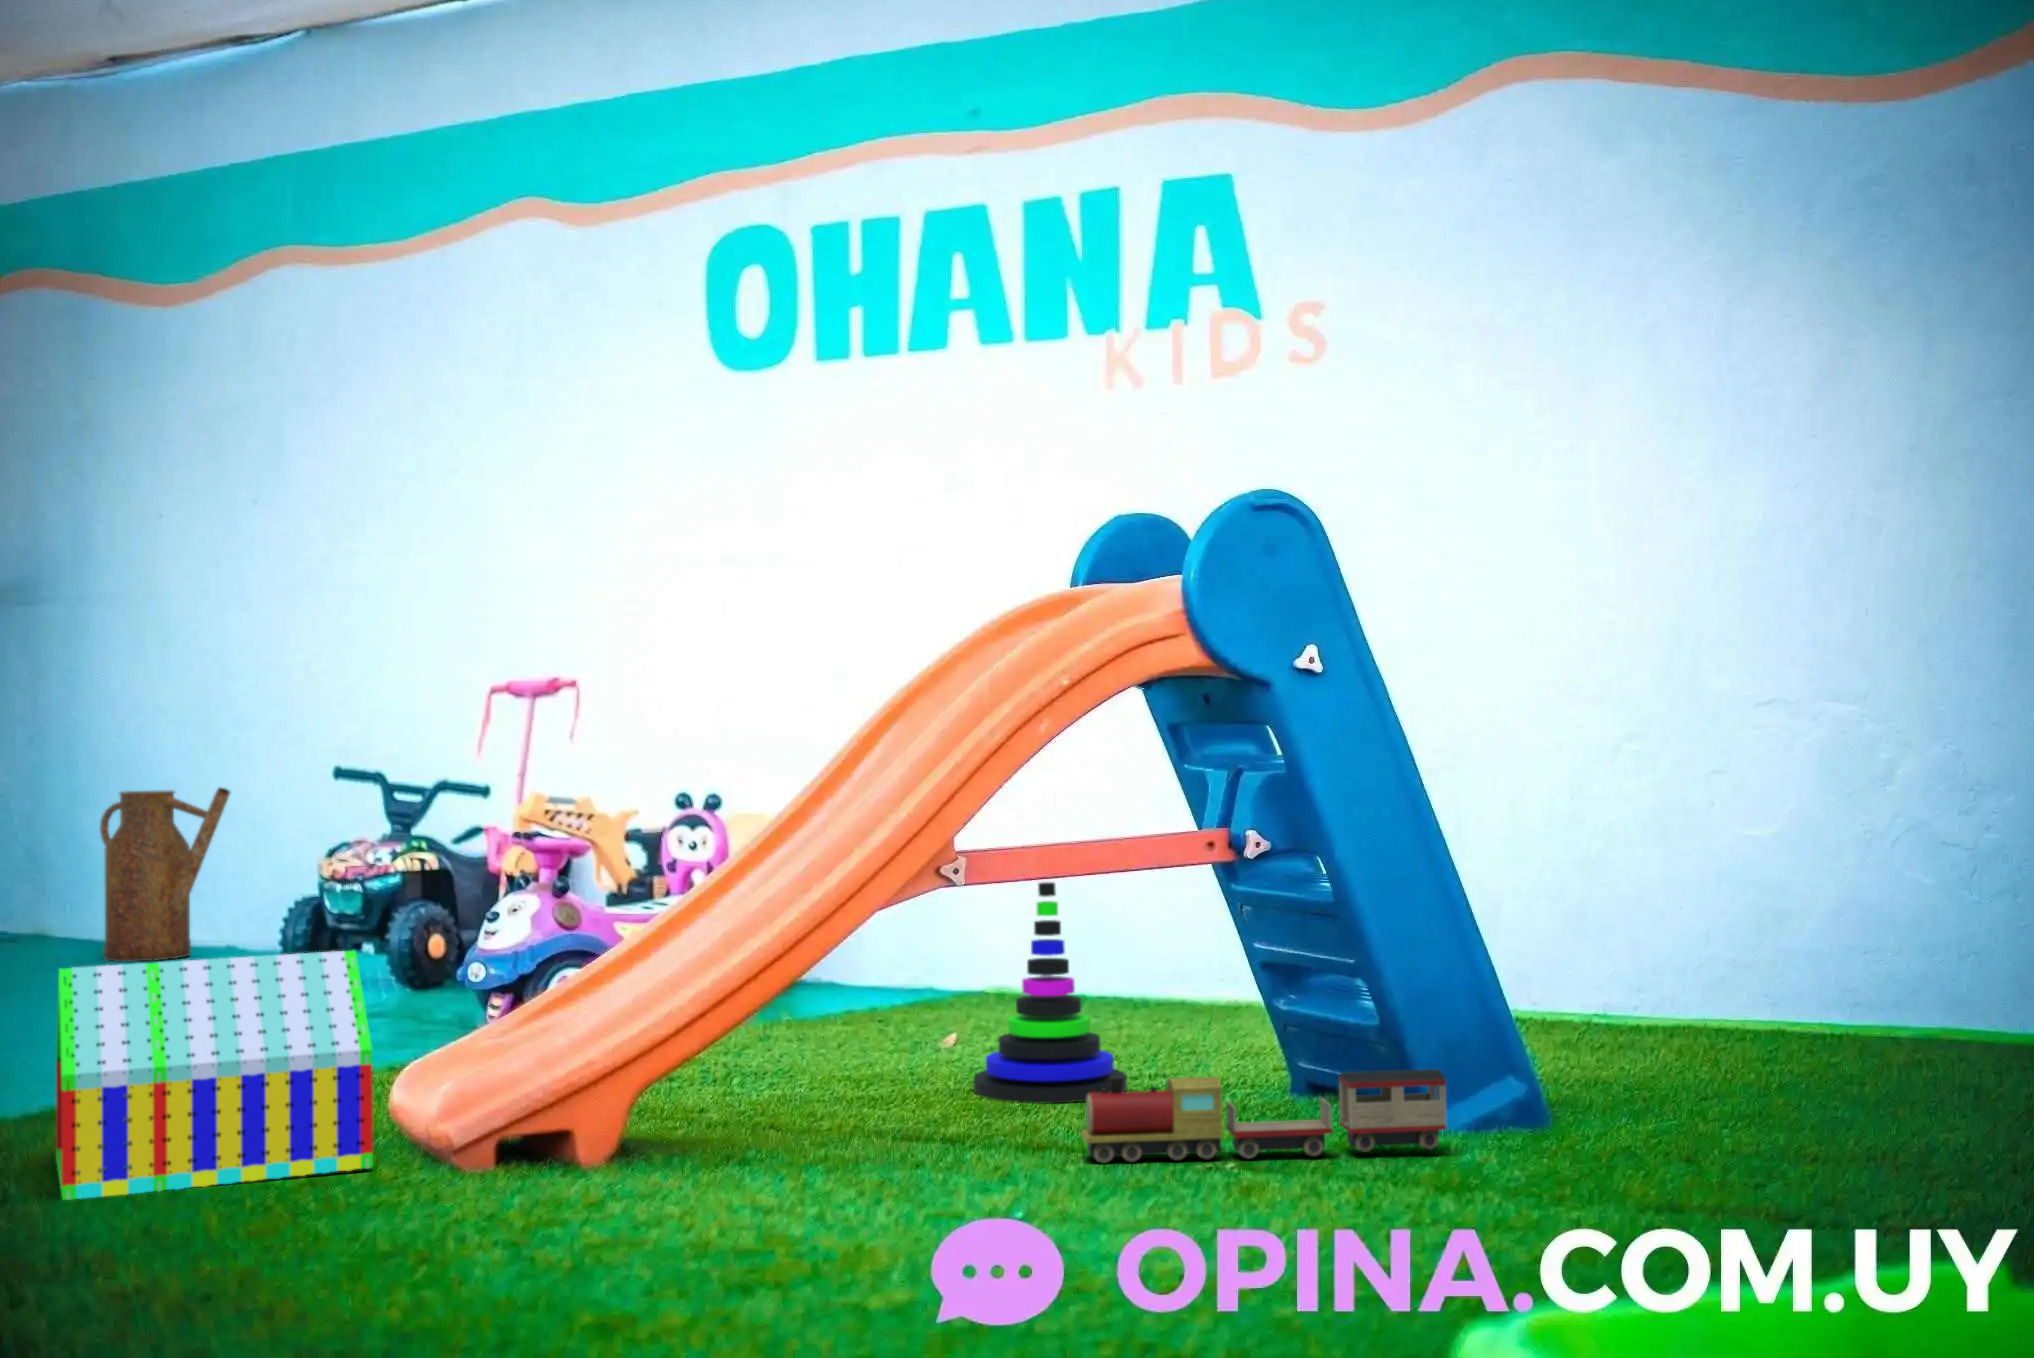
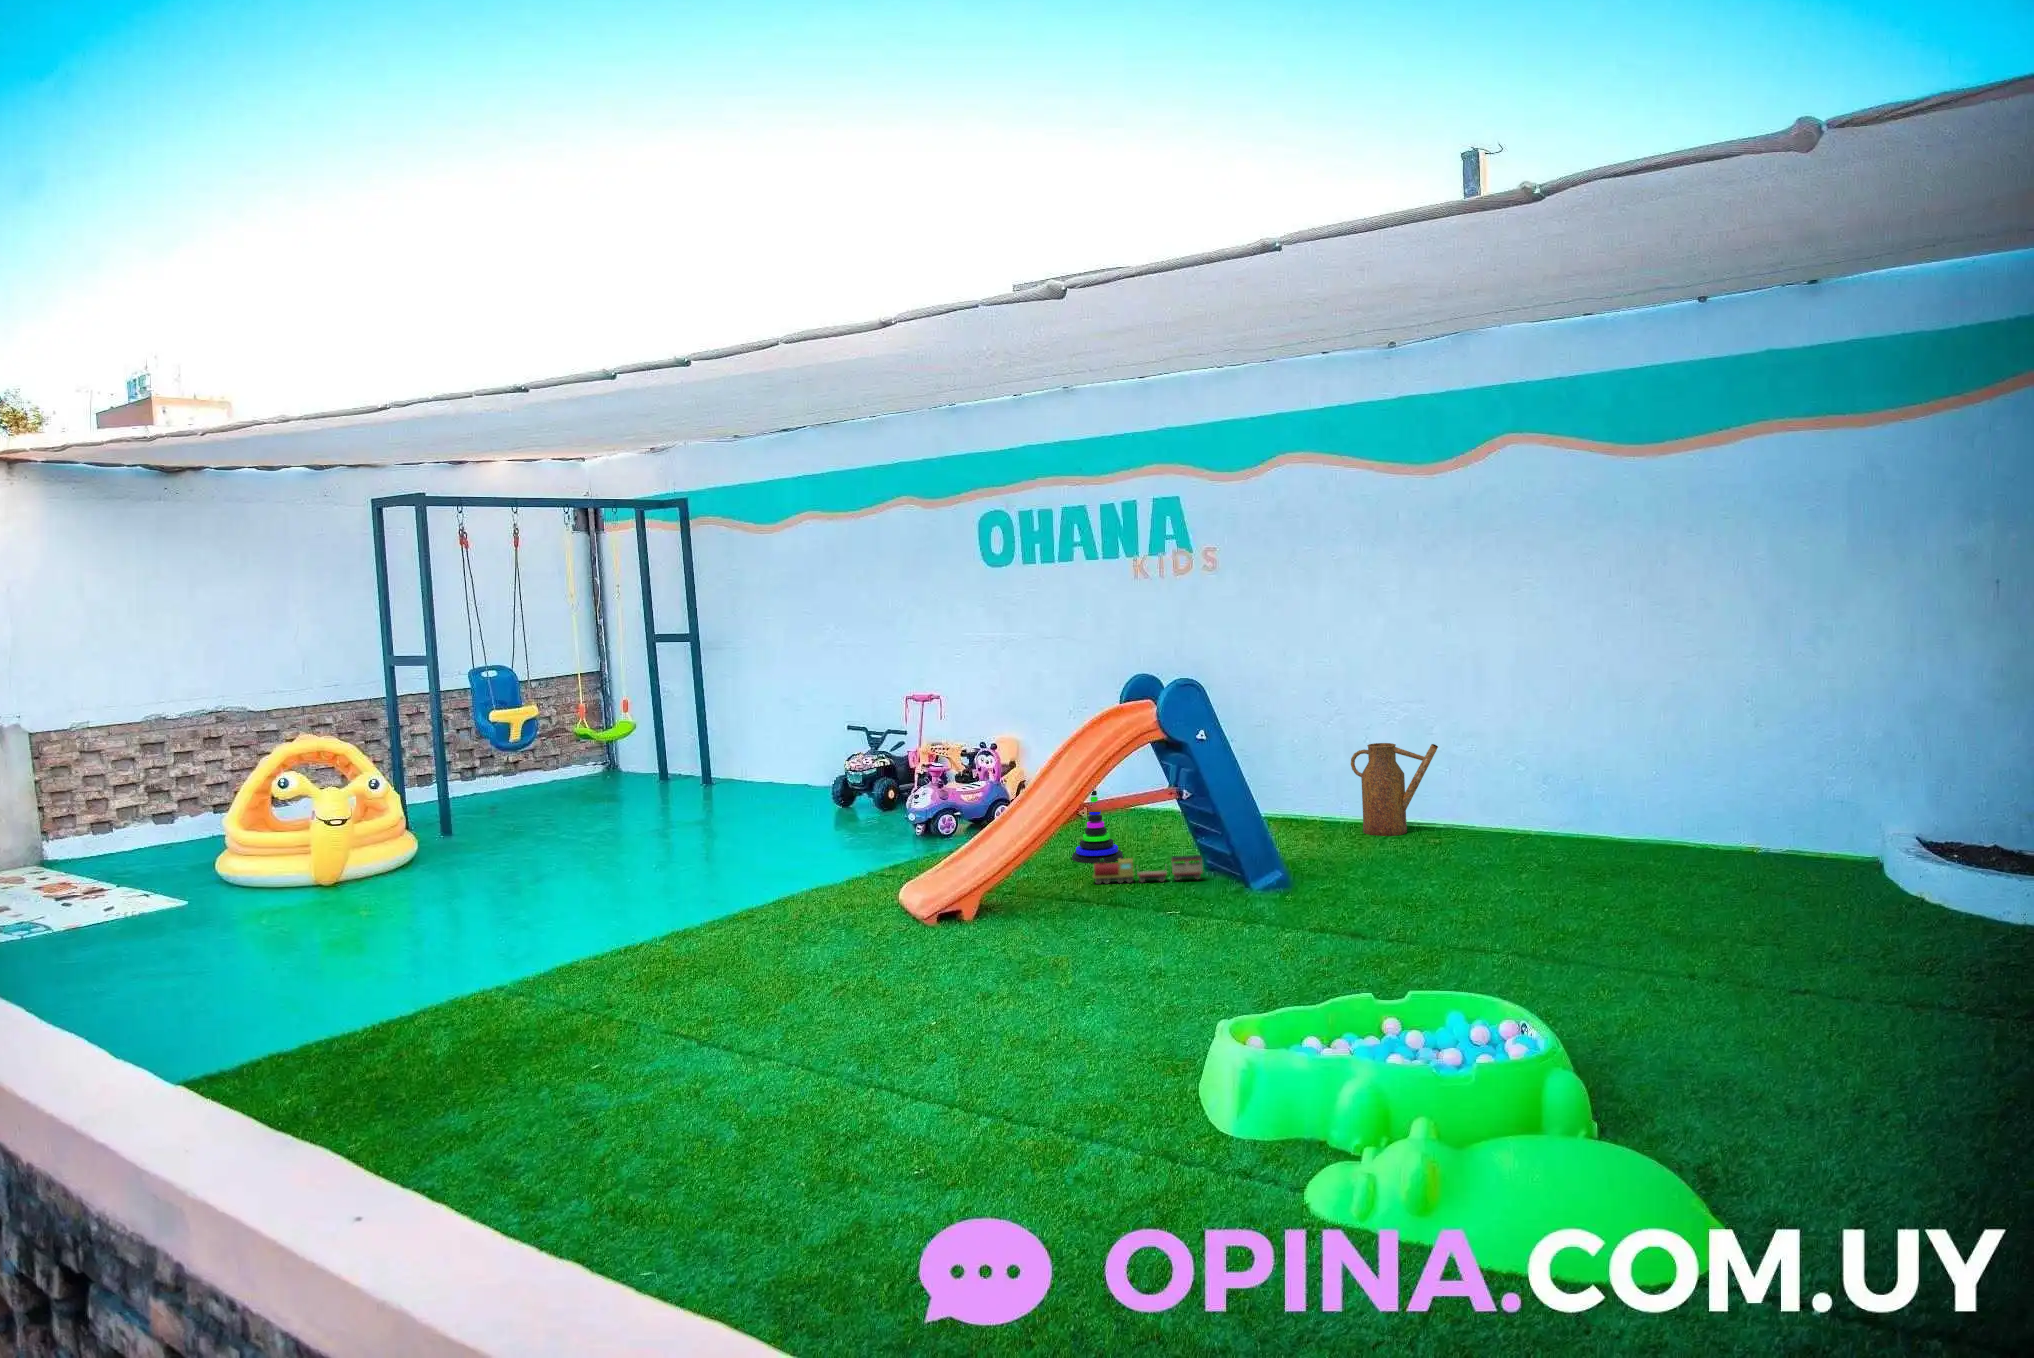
watering can: present [100,788,230,962] -> present [1351,743,1438,836]
toy house: present [56,951,373,1200] -> none [799,824,890,897]

